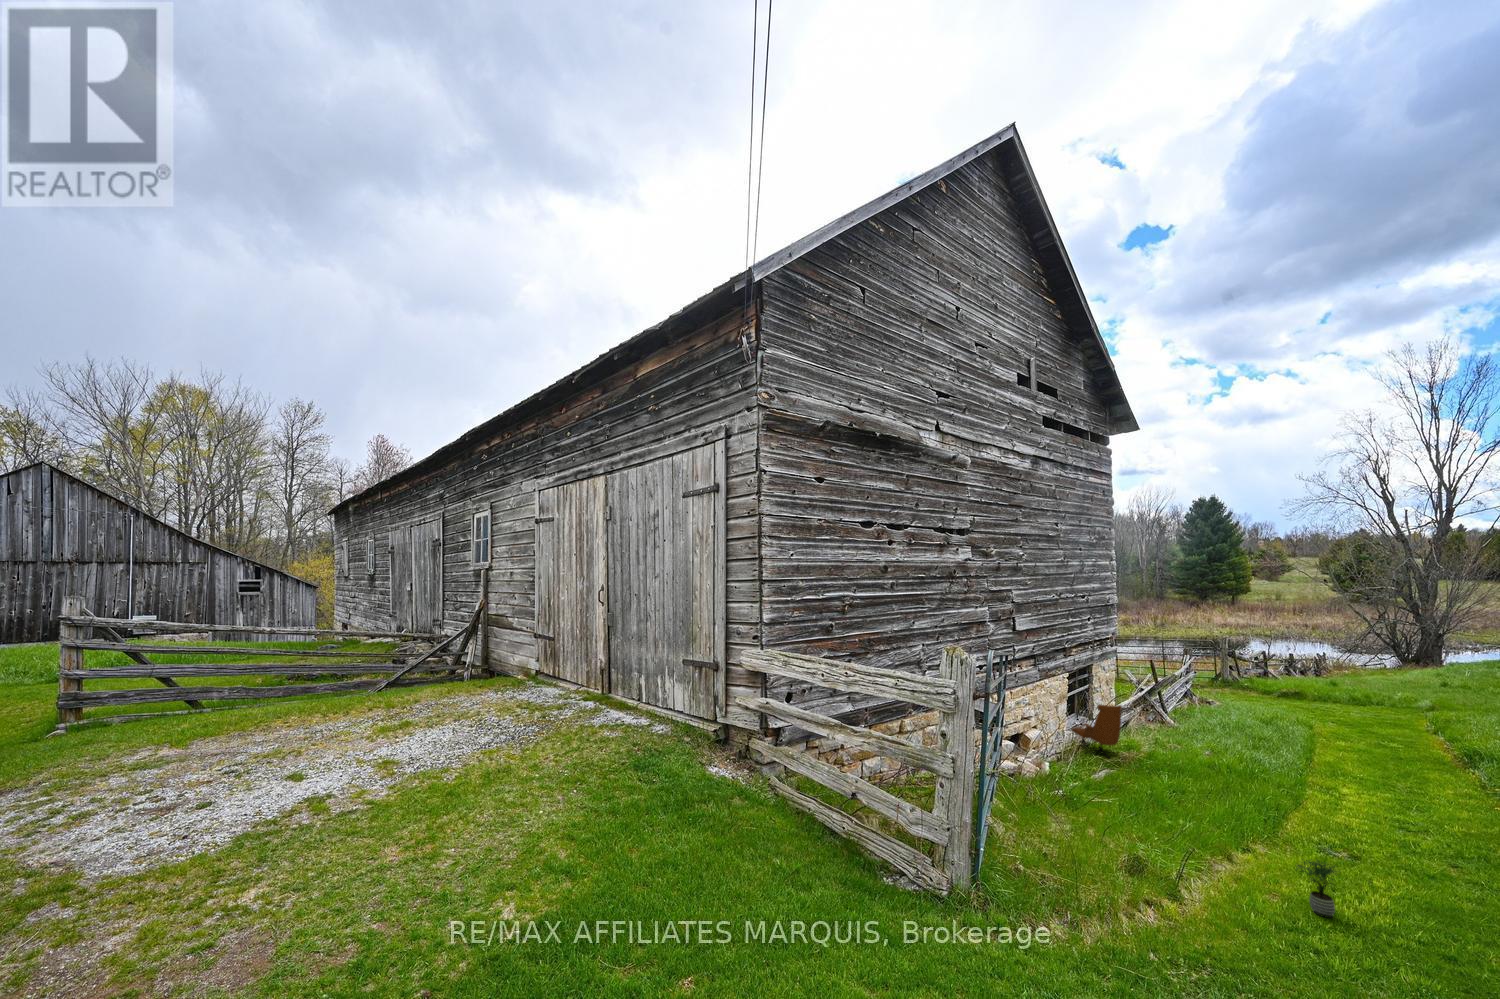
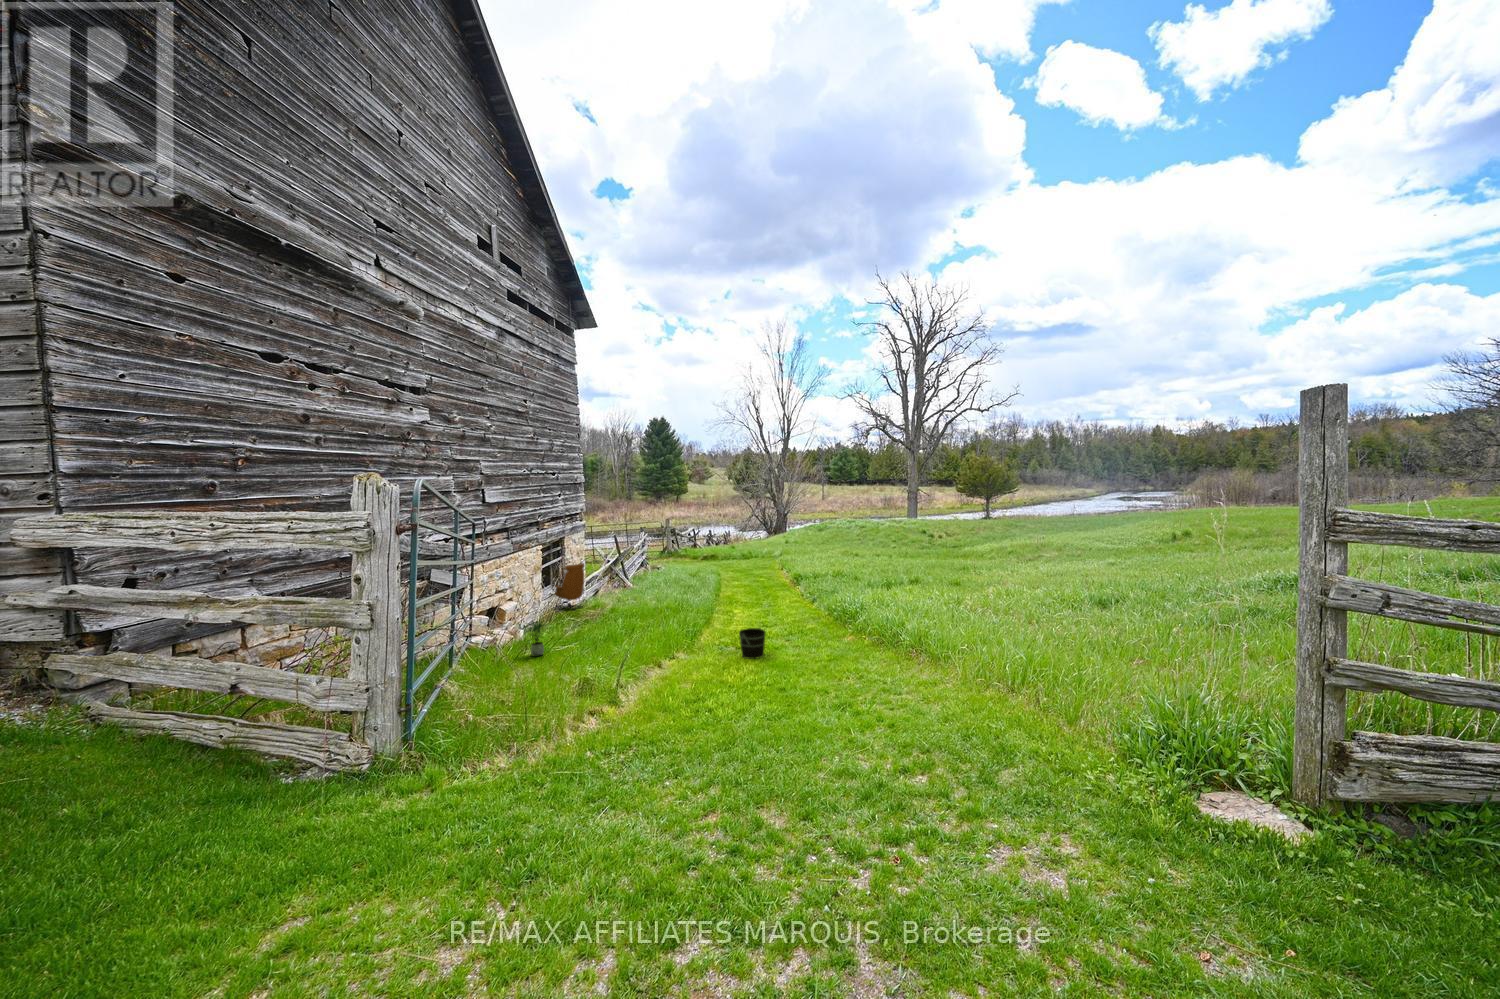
potted plant: present [1297,859,1337,918] -> present [524,621,546,657]
bucket: none [1394,894,1453,956] -> present [739,628,765,659]

